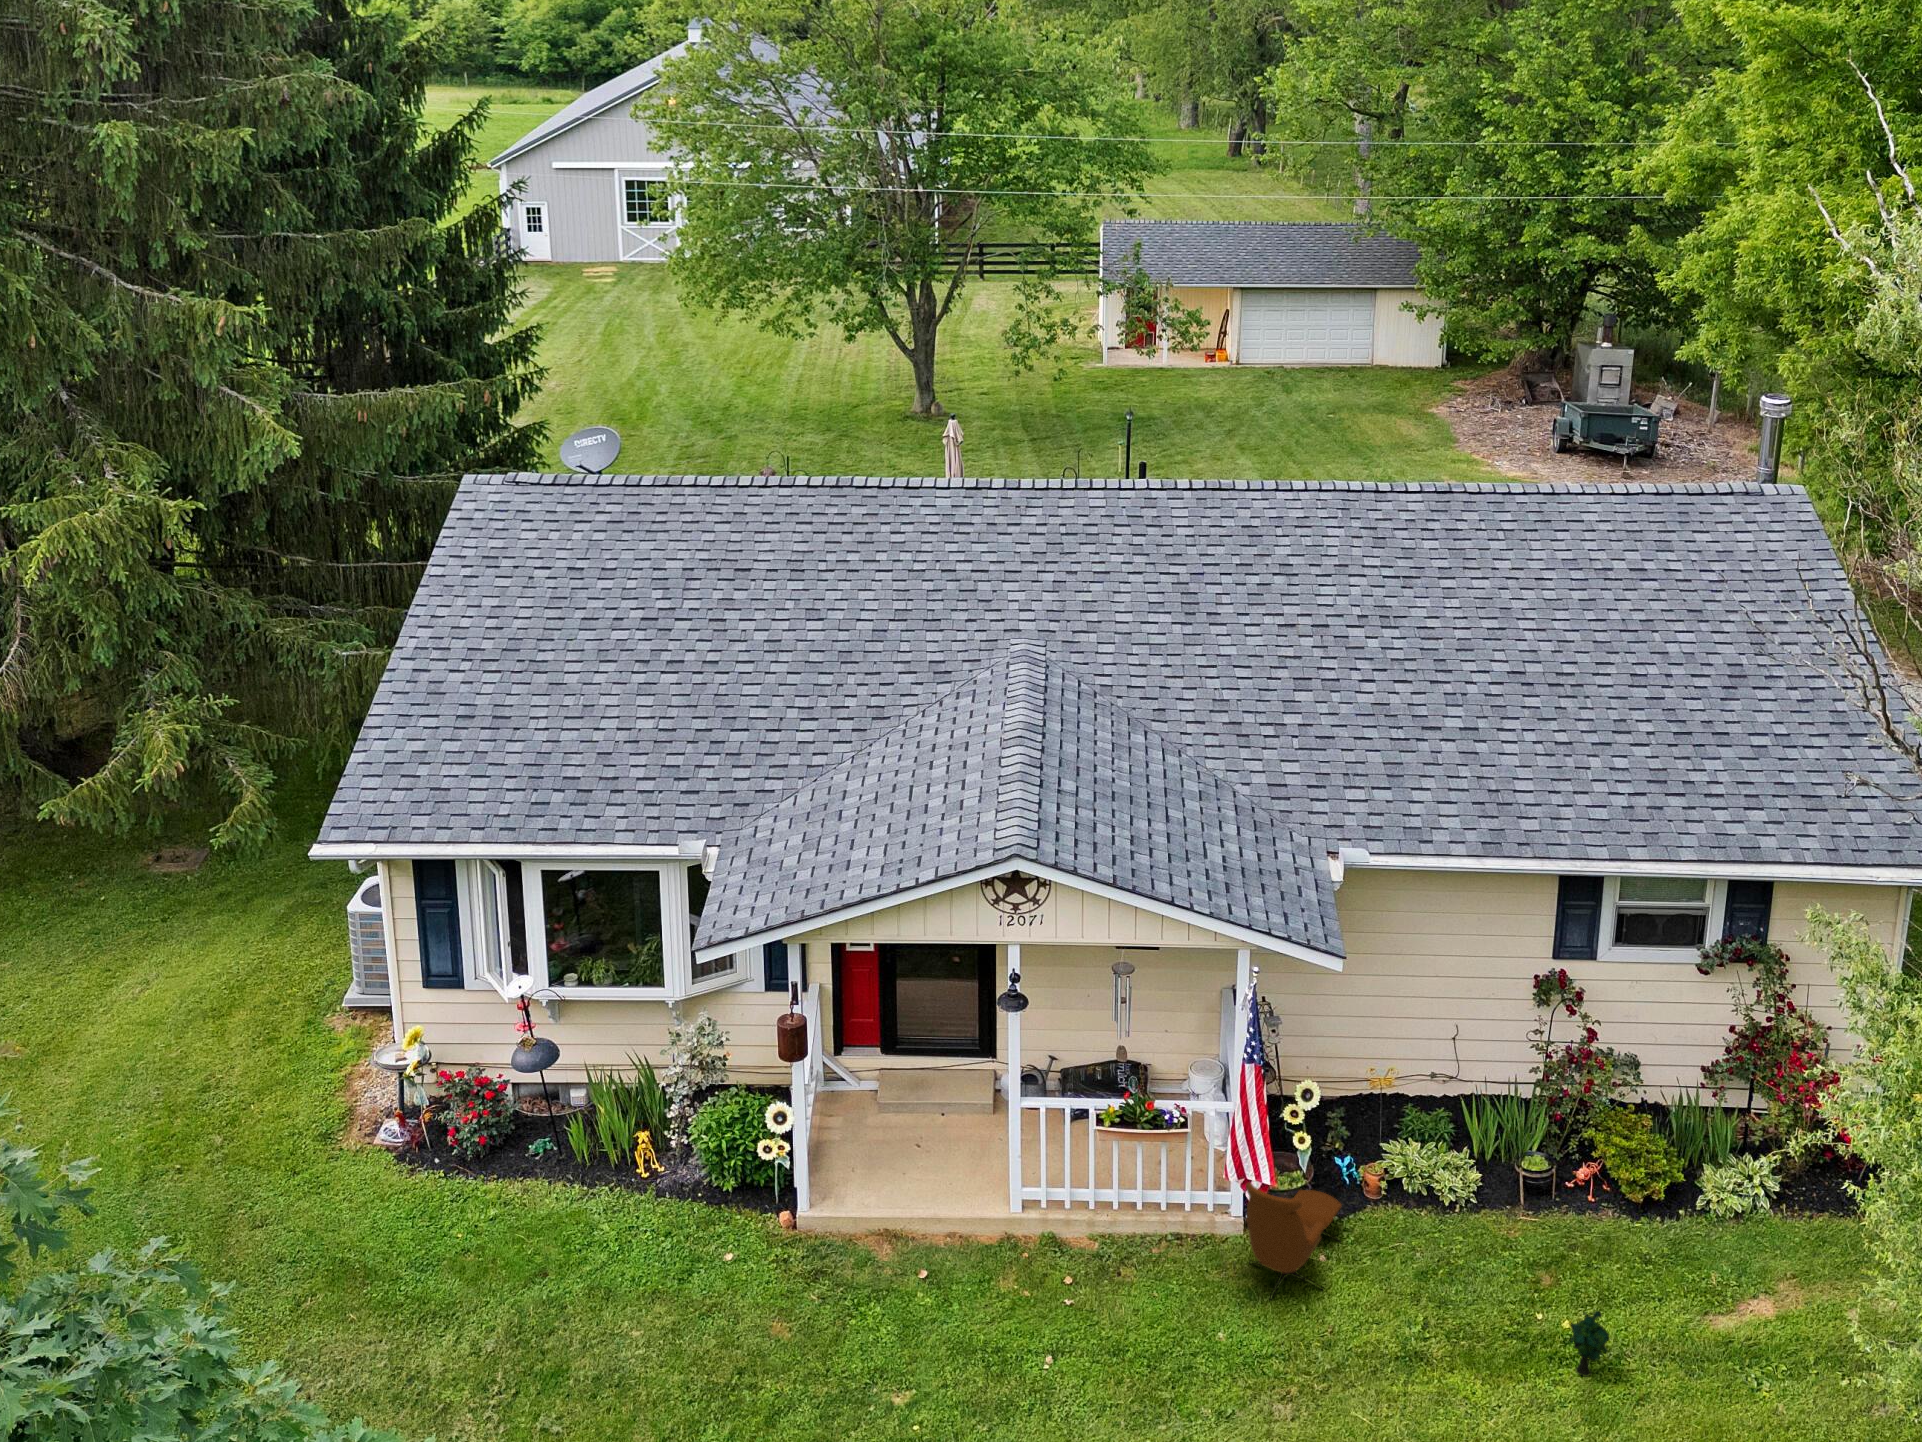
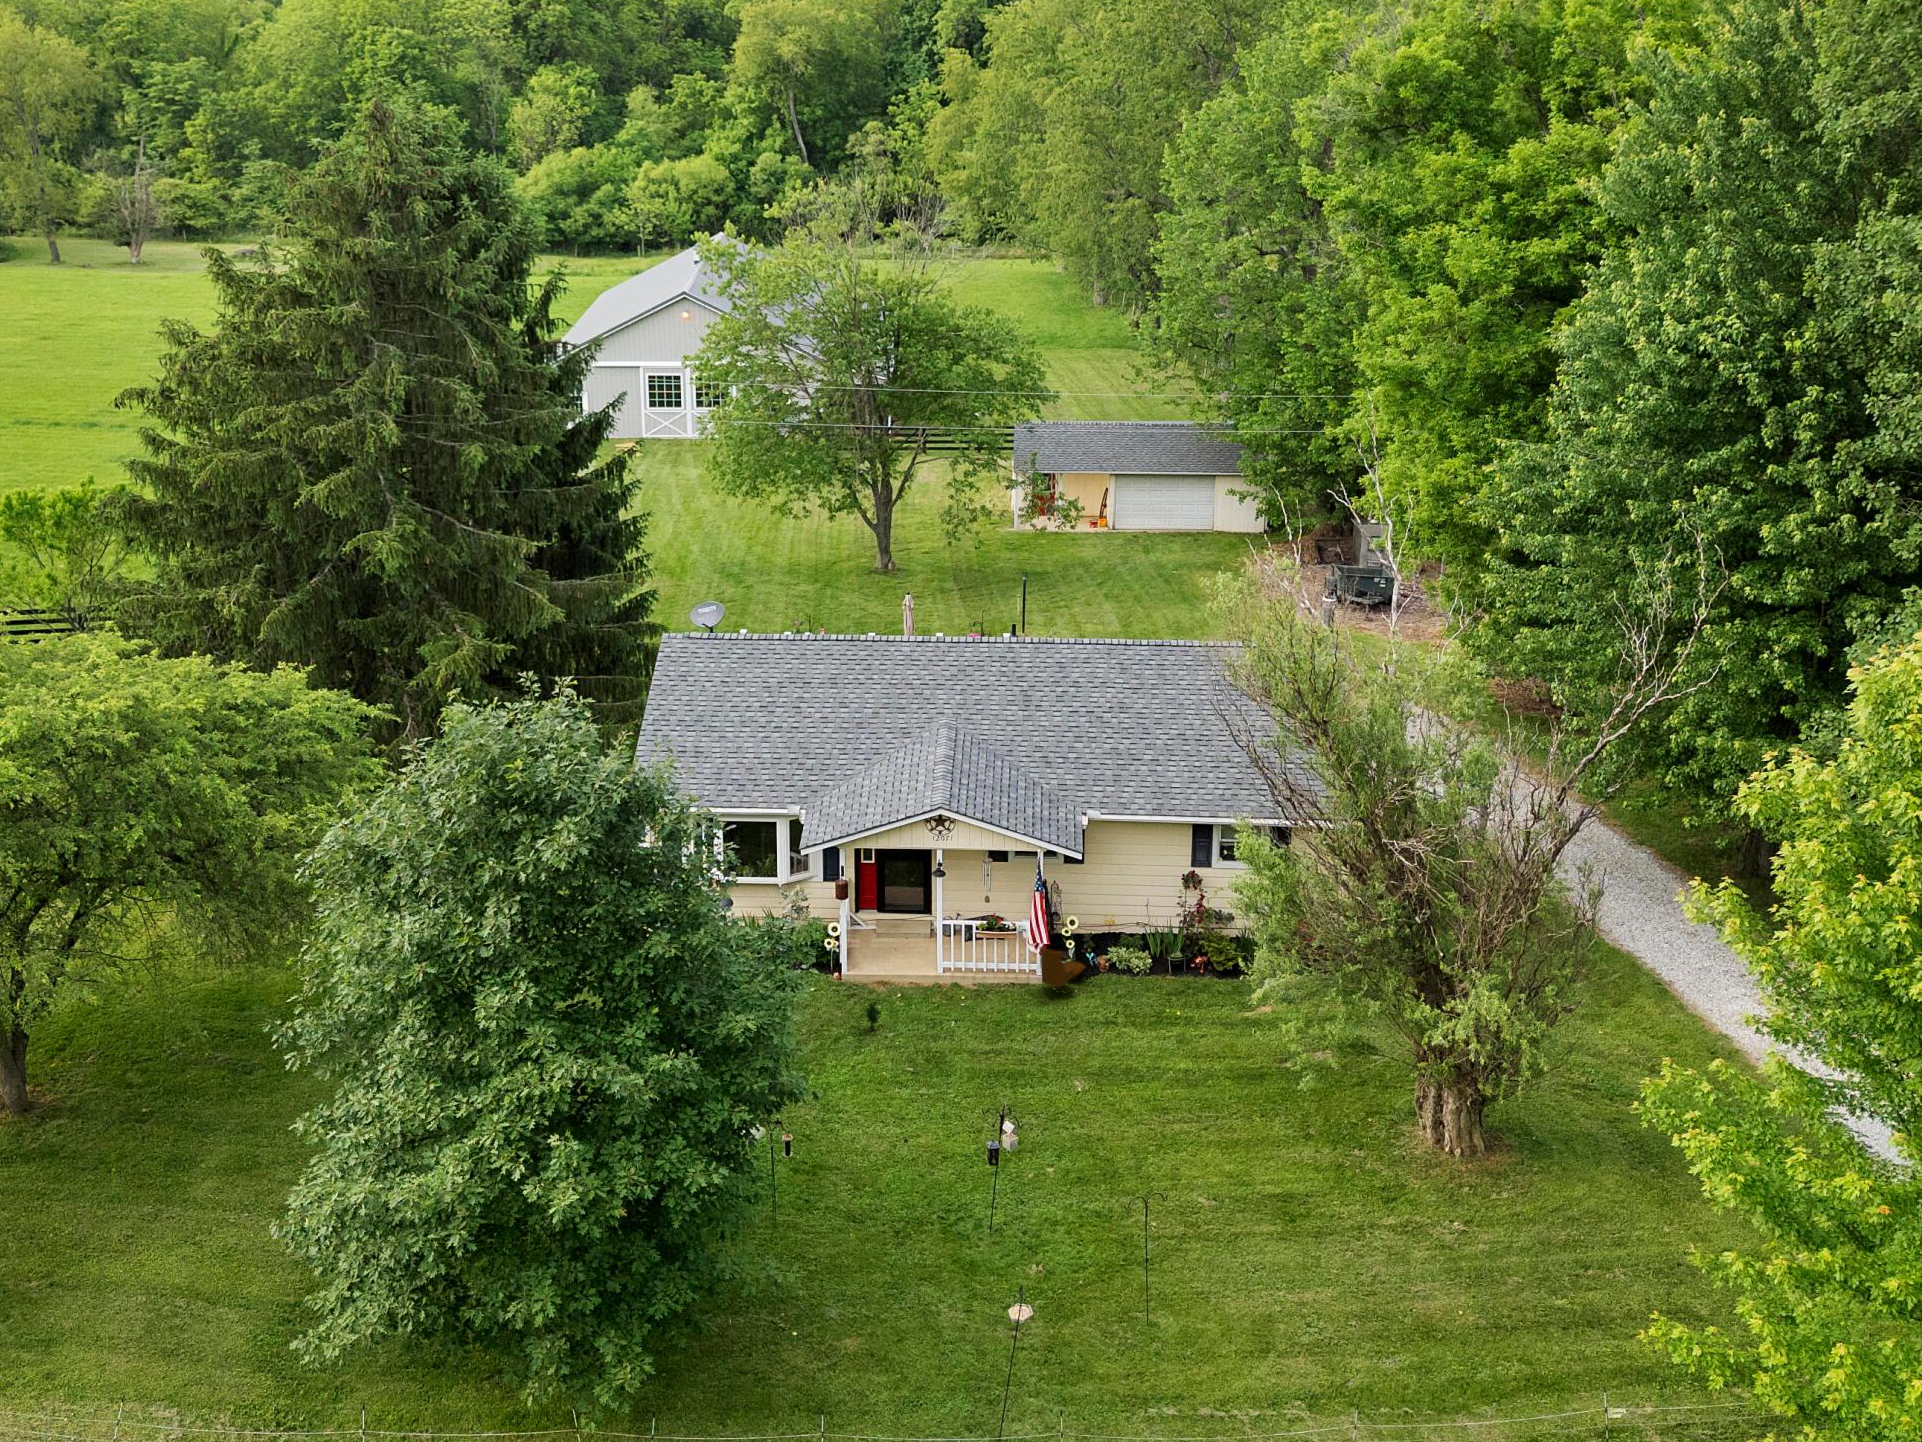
decorative plant: present [1571,1308,1611,1377] -> present [866,1002,881,1031]

